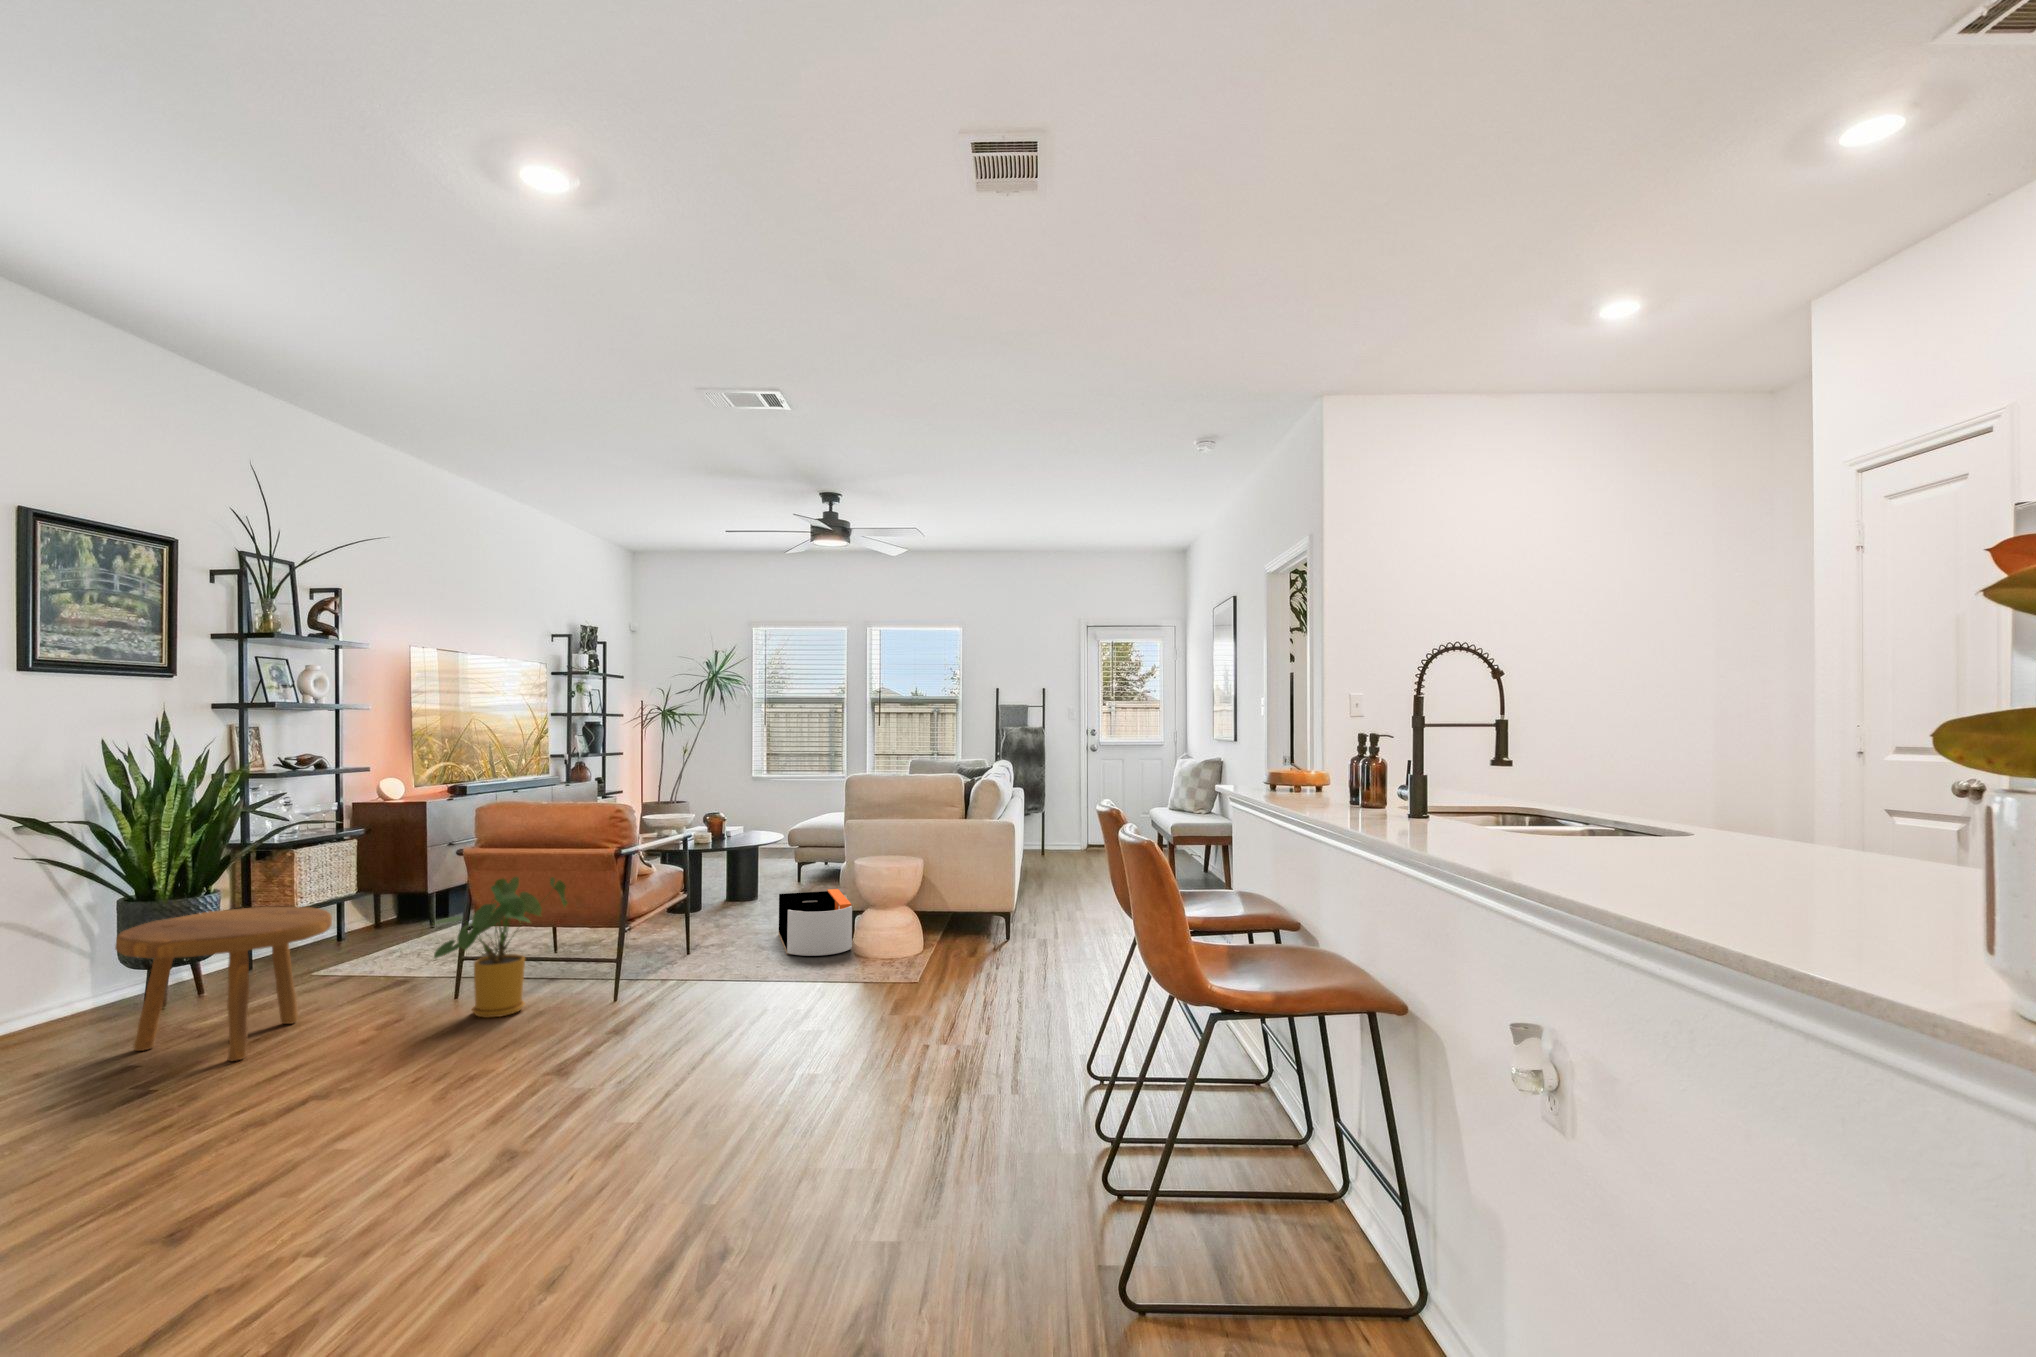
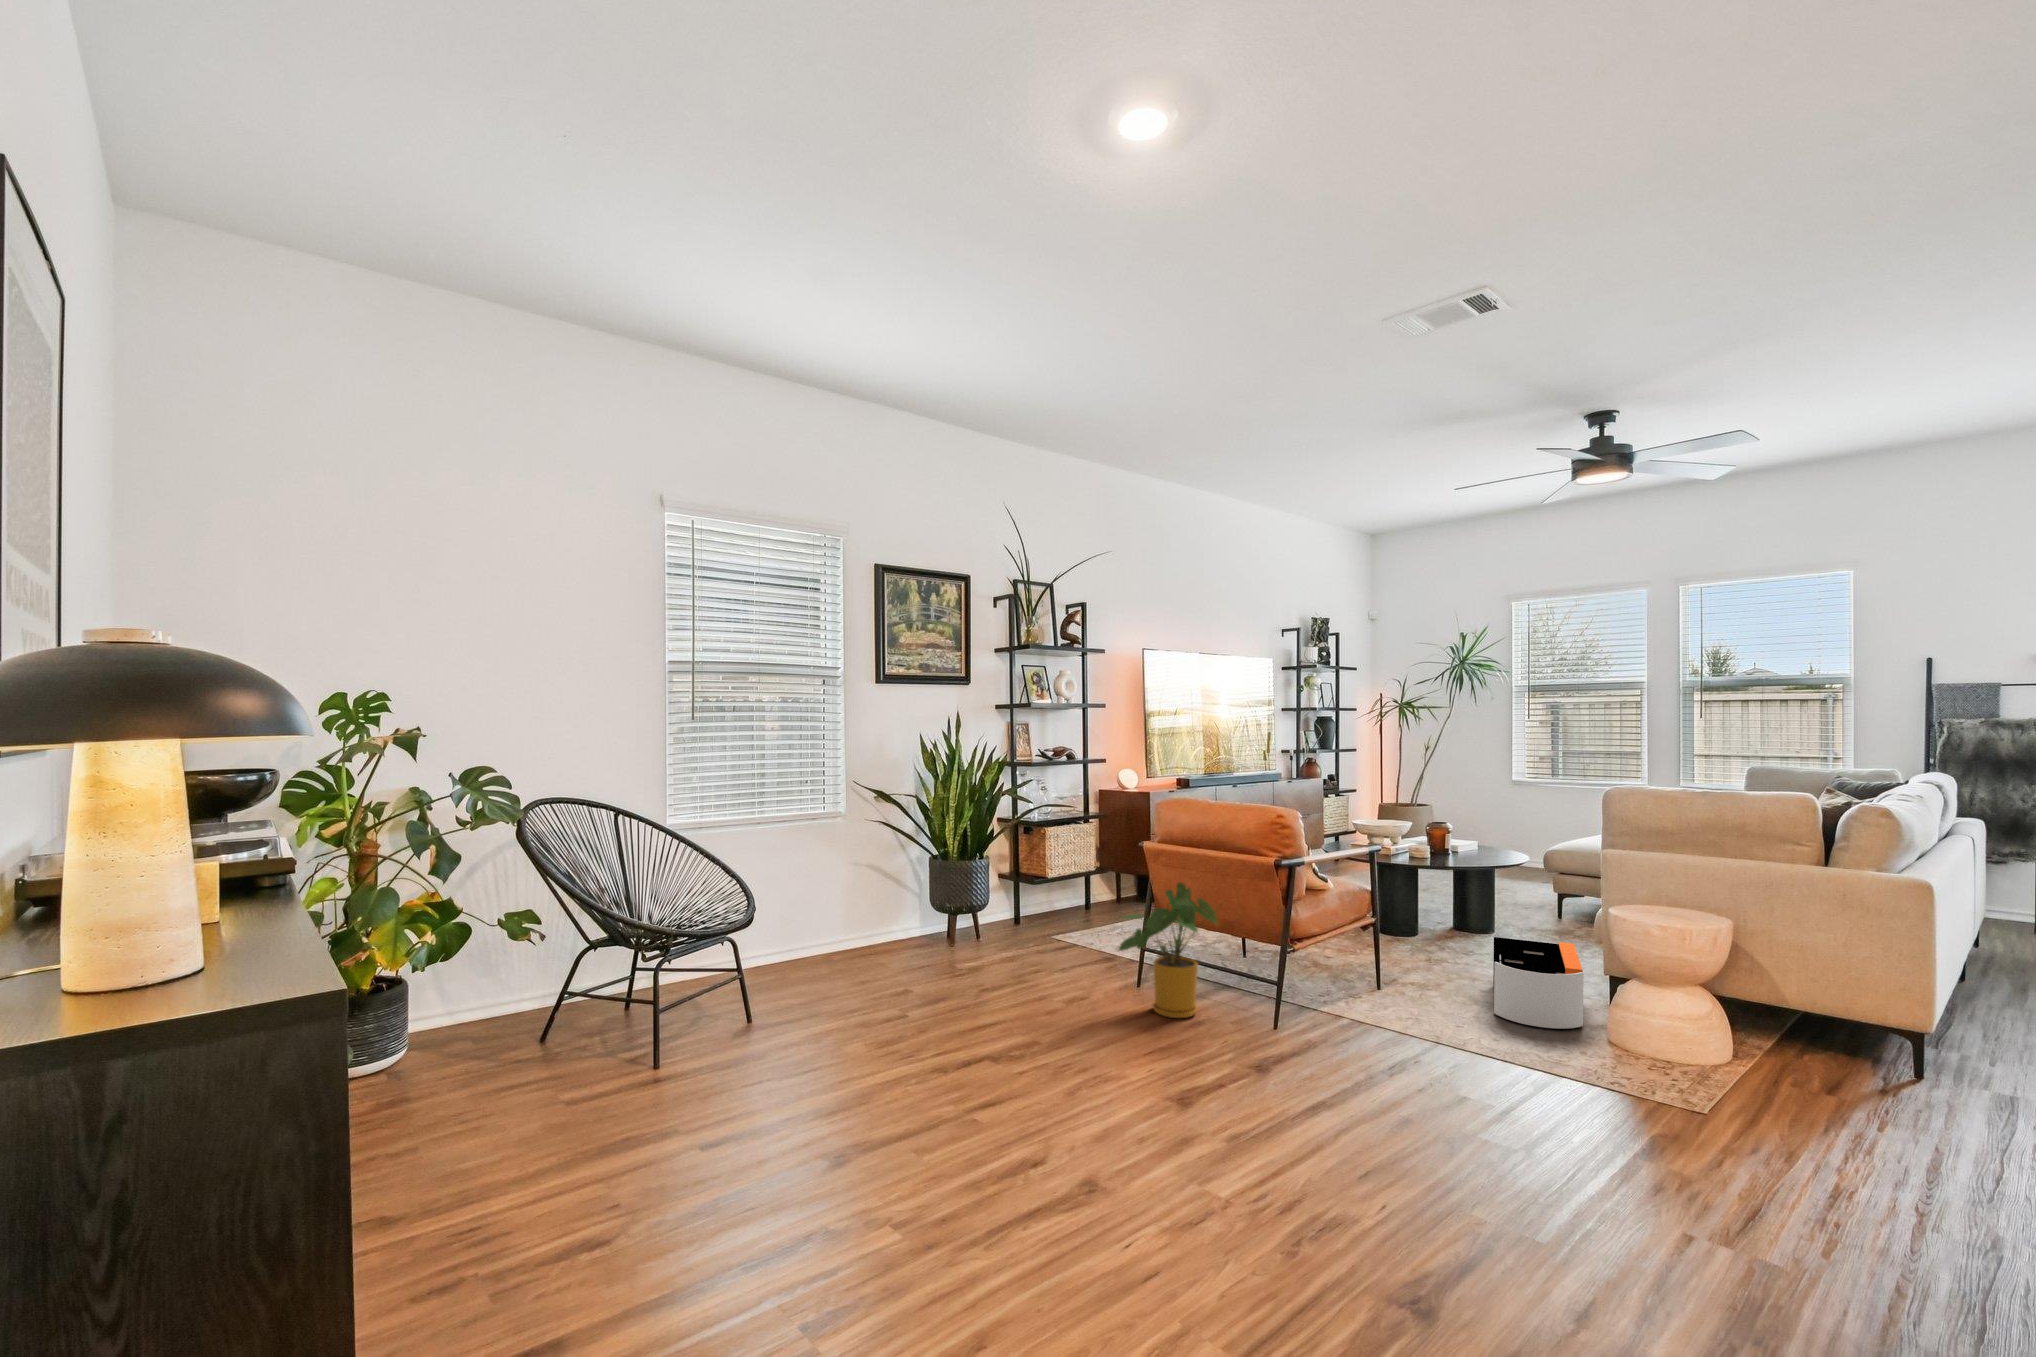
footstool: present [115,907,332,1061] -> none [911,878,1048,1007]

